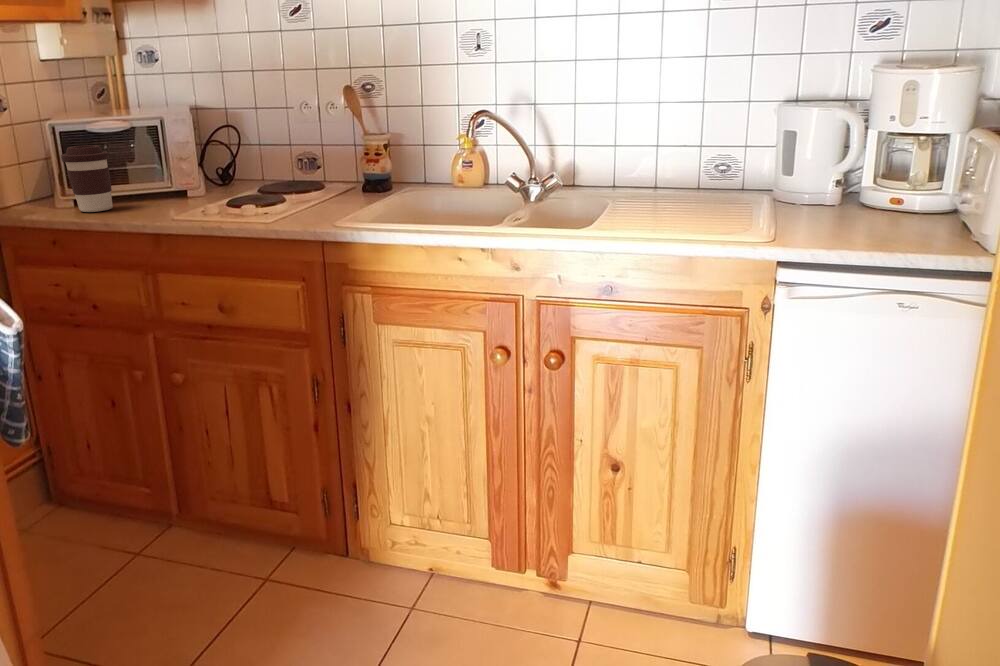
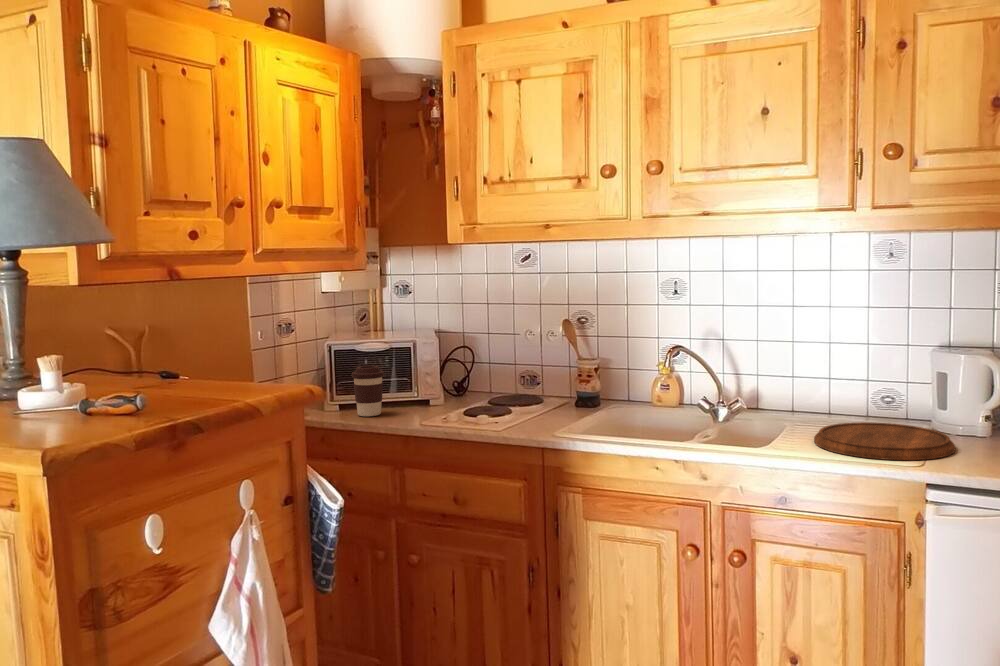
cutting board: none [642,193,801,233] -> present [814,422,955,460]

